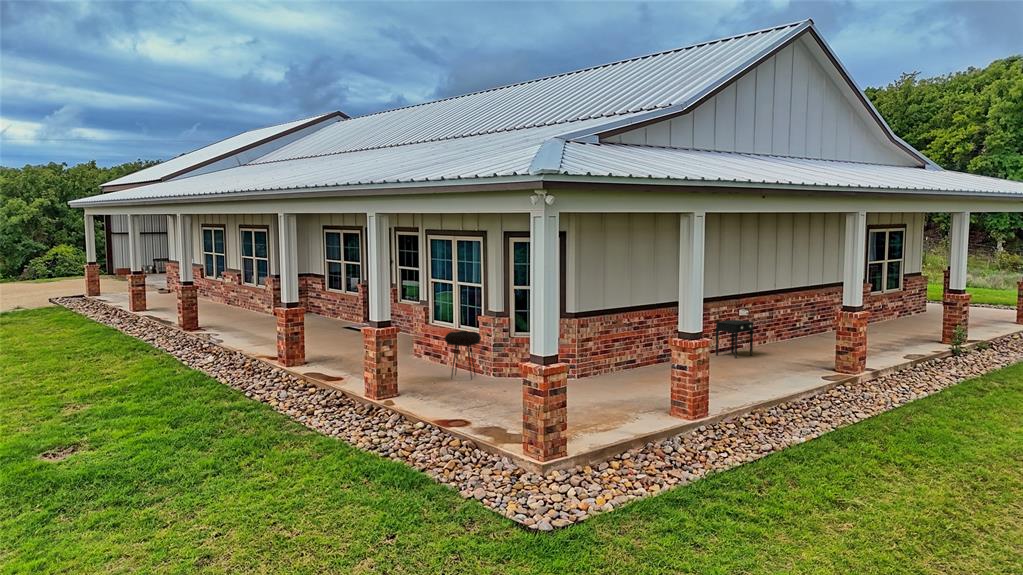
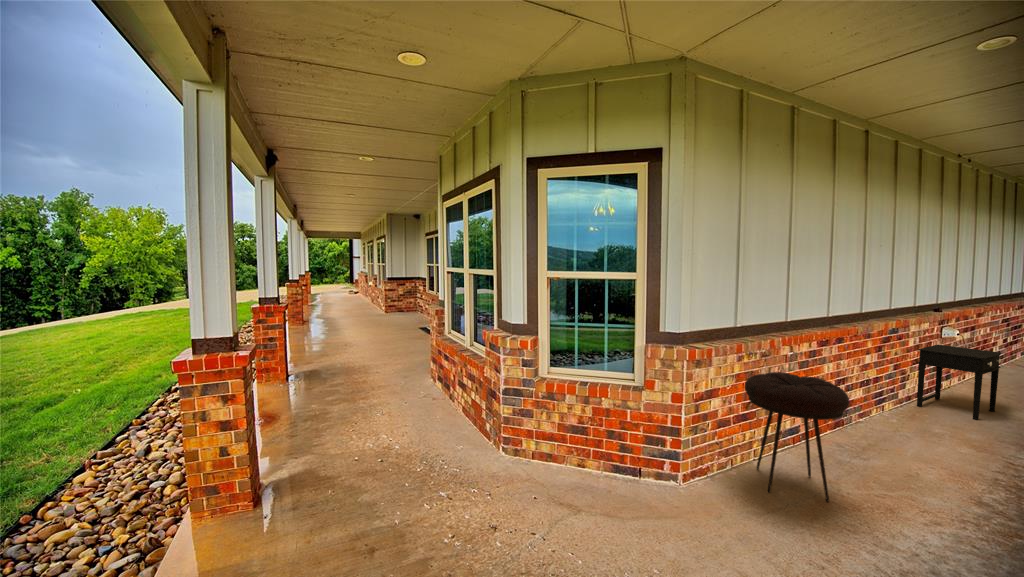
stool: present [445,331,481,380] -> present [745,372,849,502]

